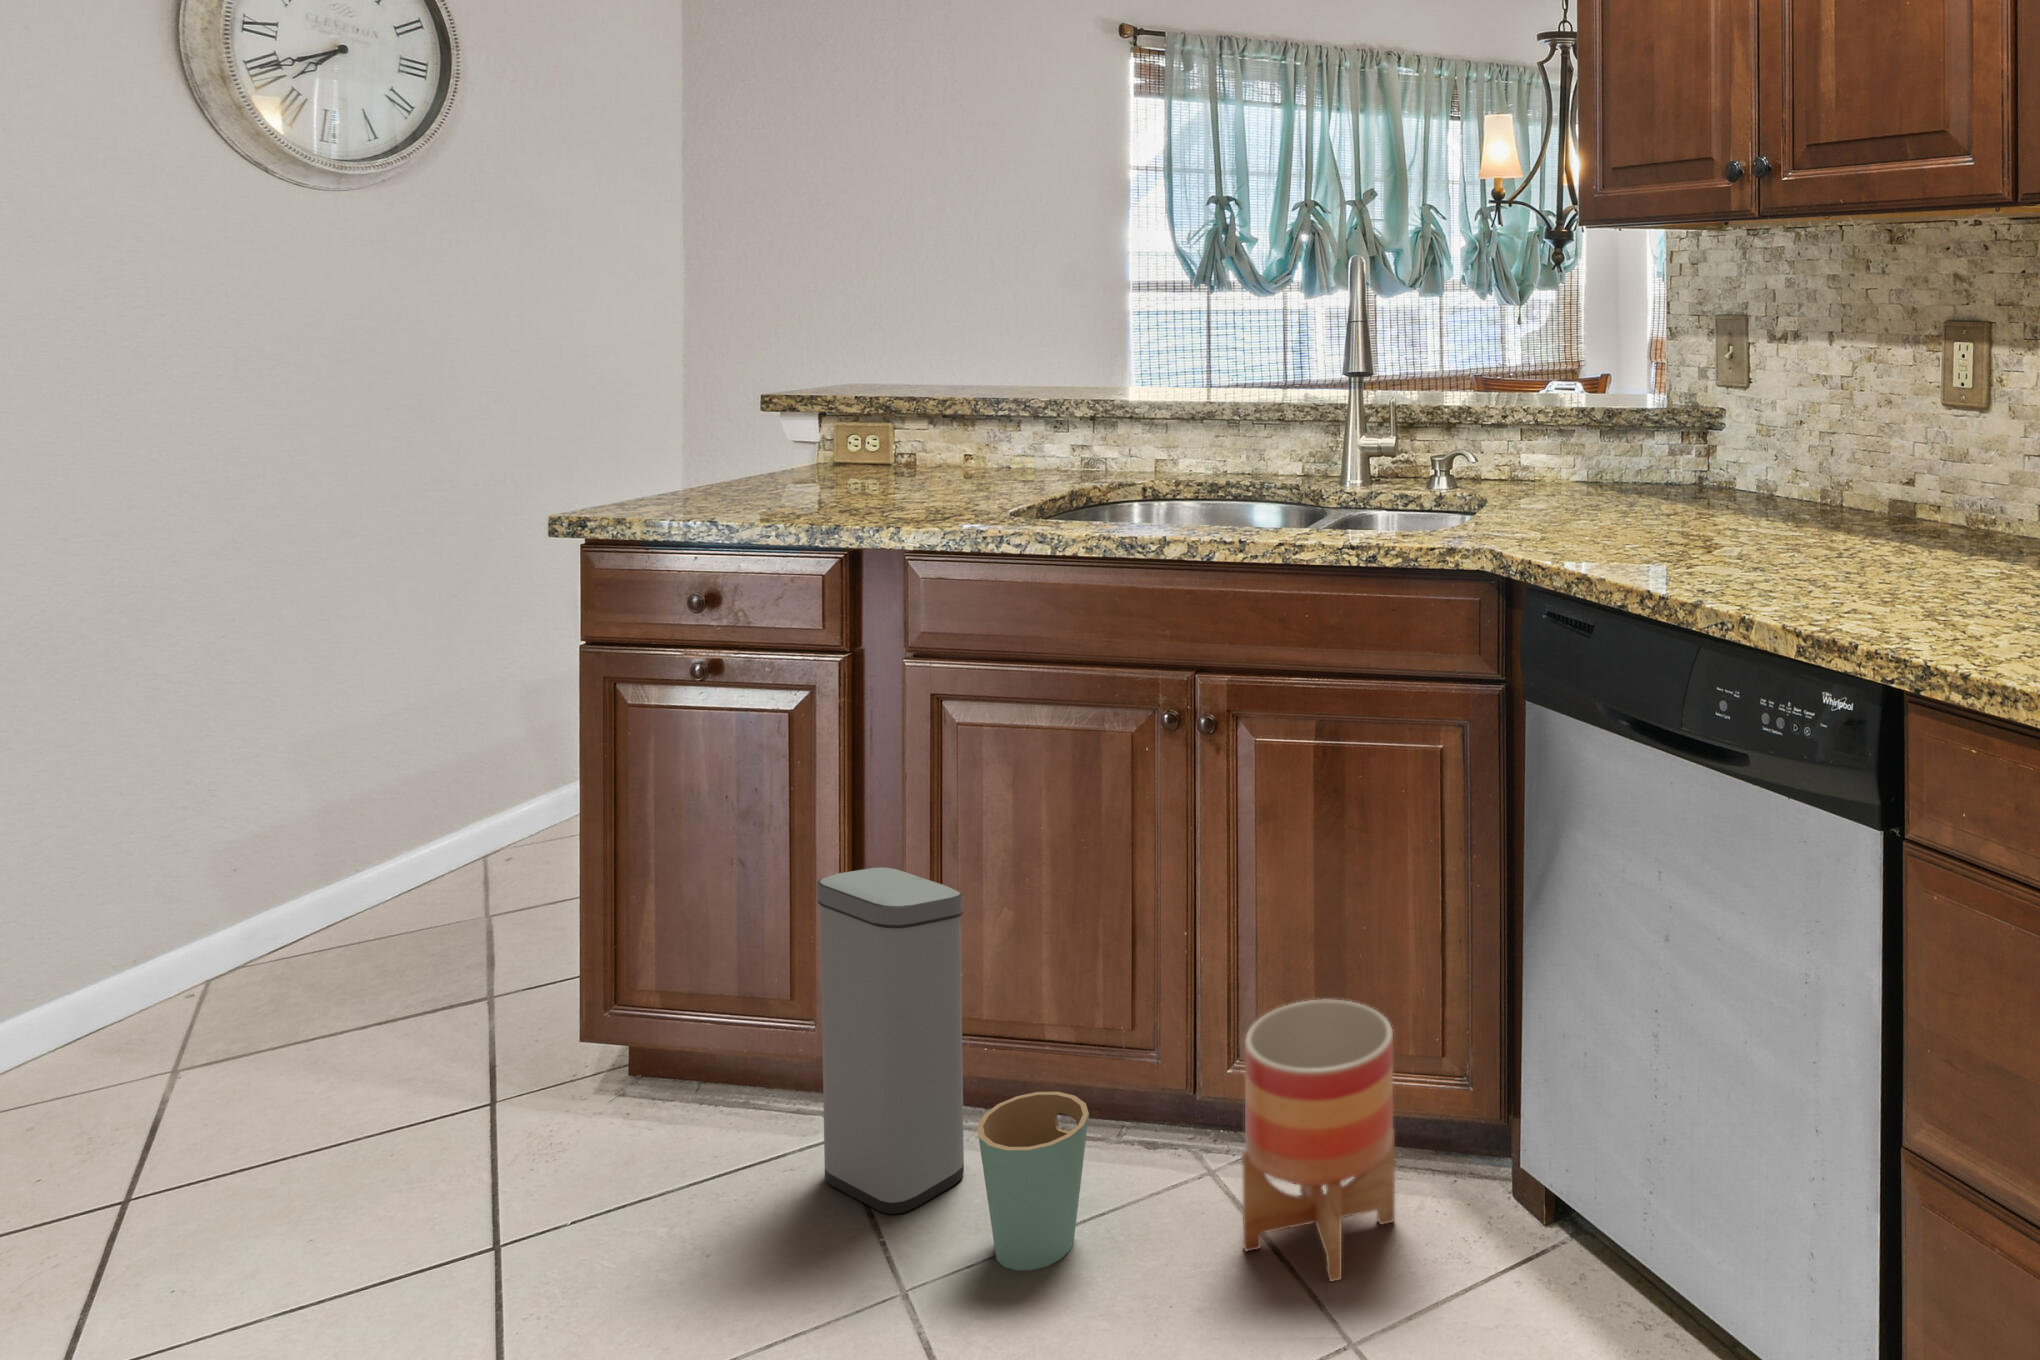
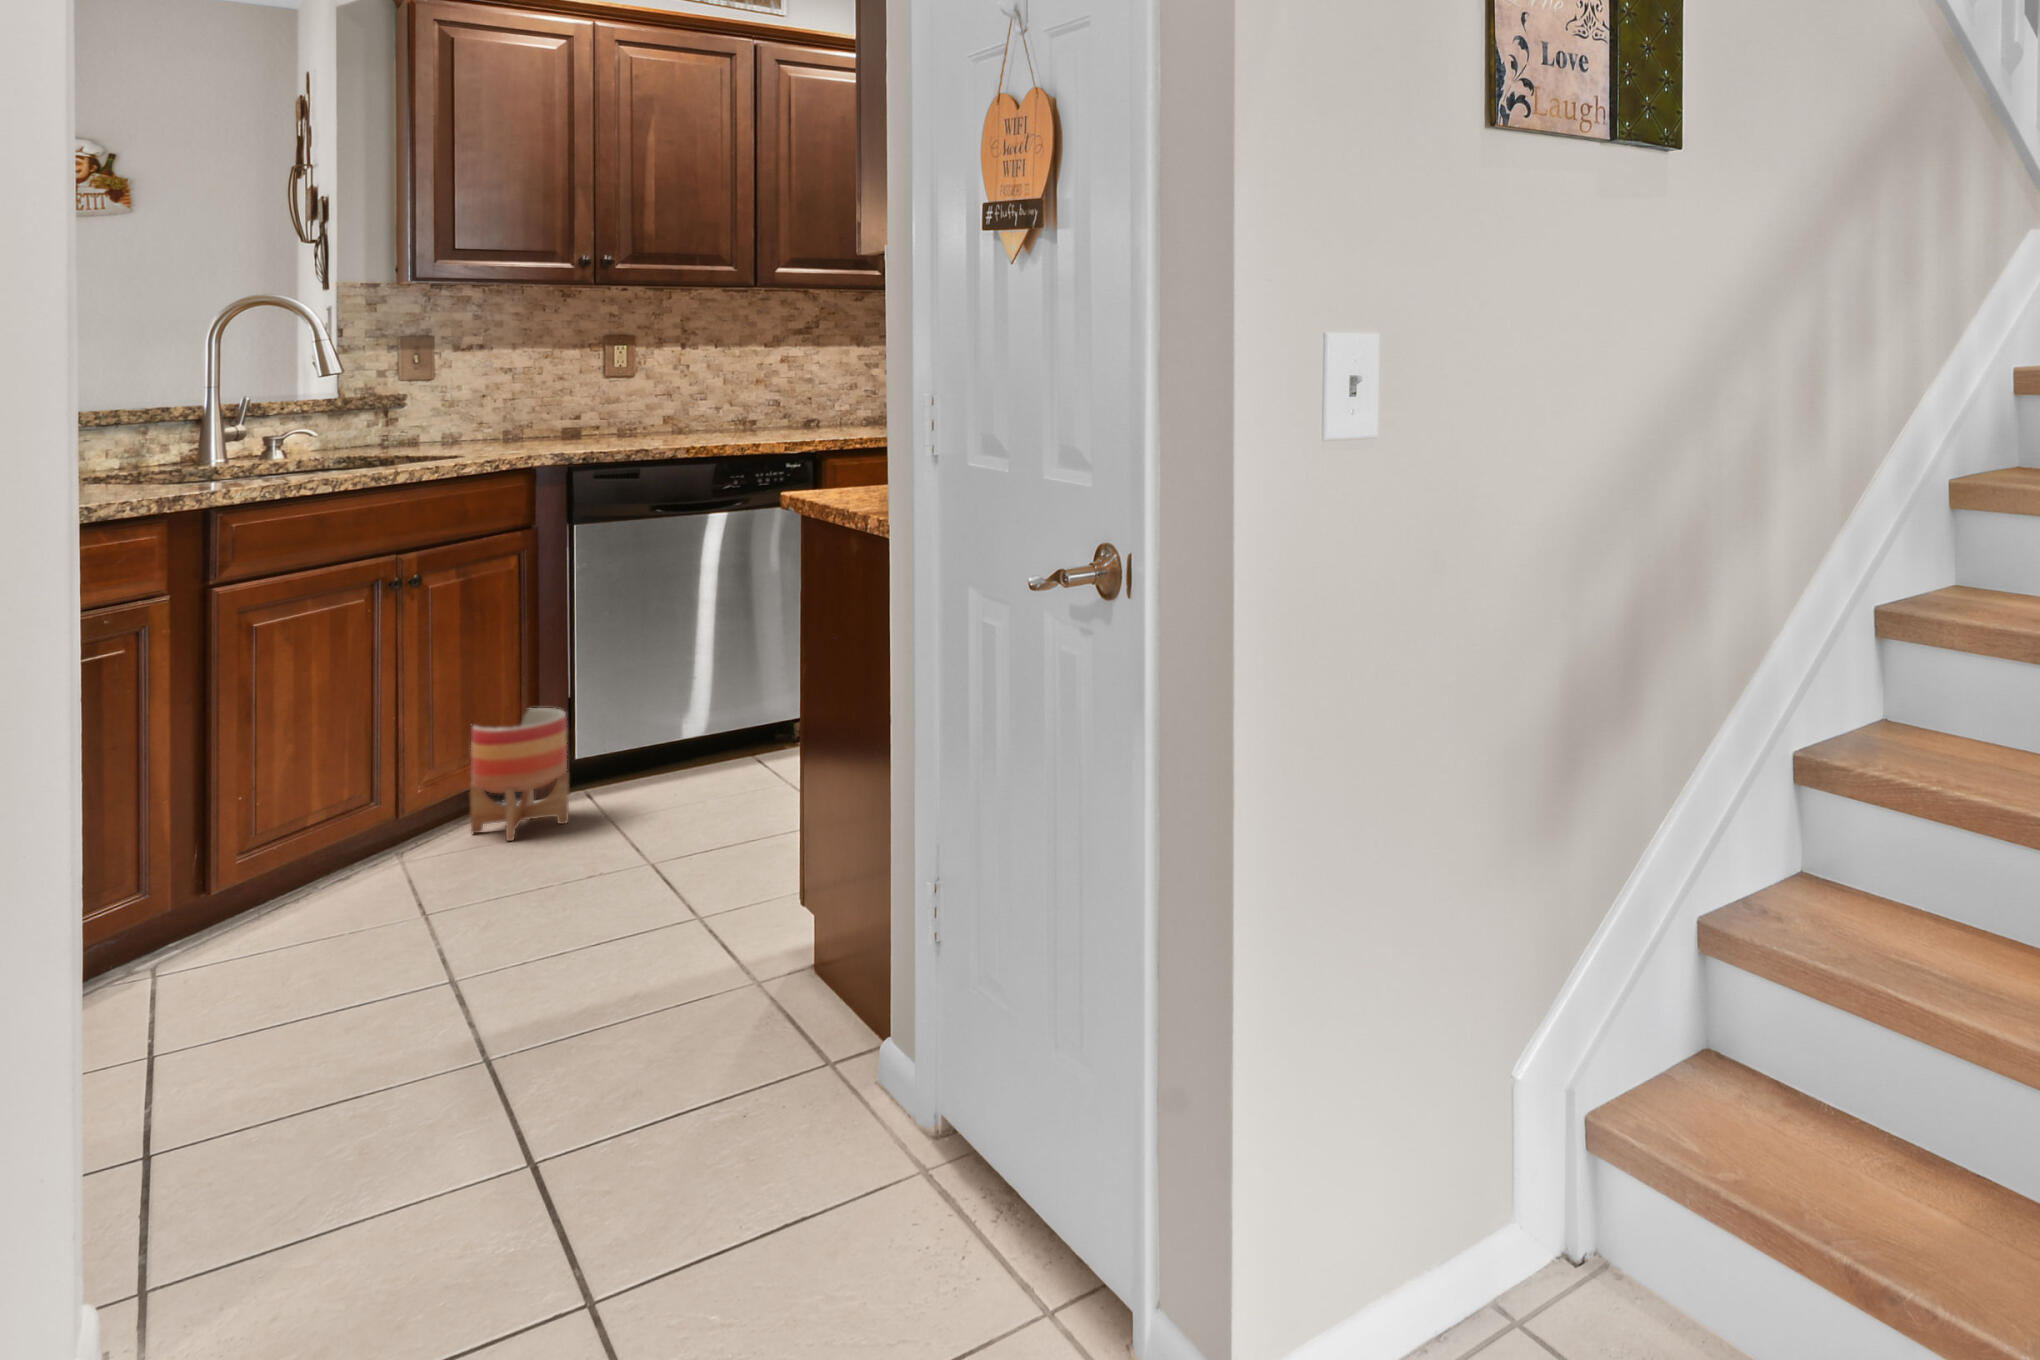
trash can: present [817,867,1089,1270] -> none [192,722,465,959]

